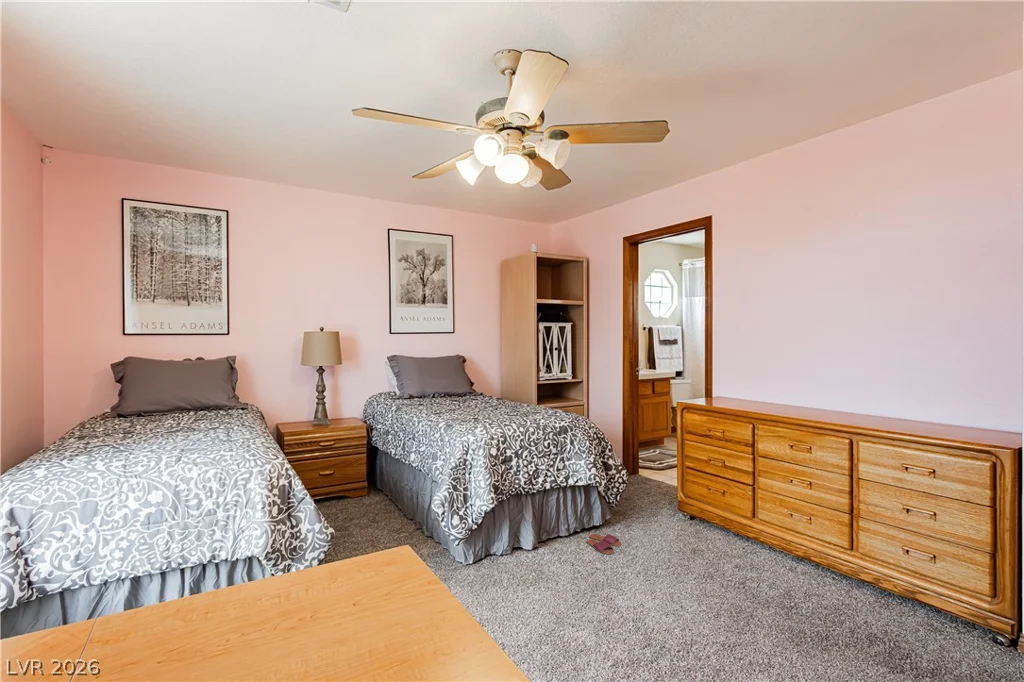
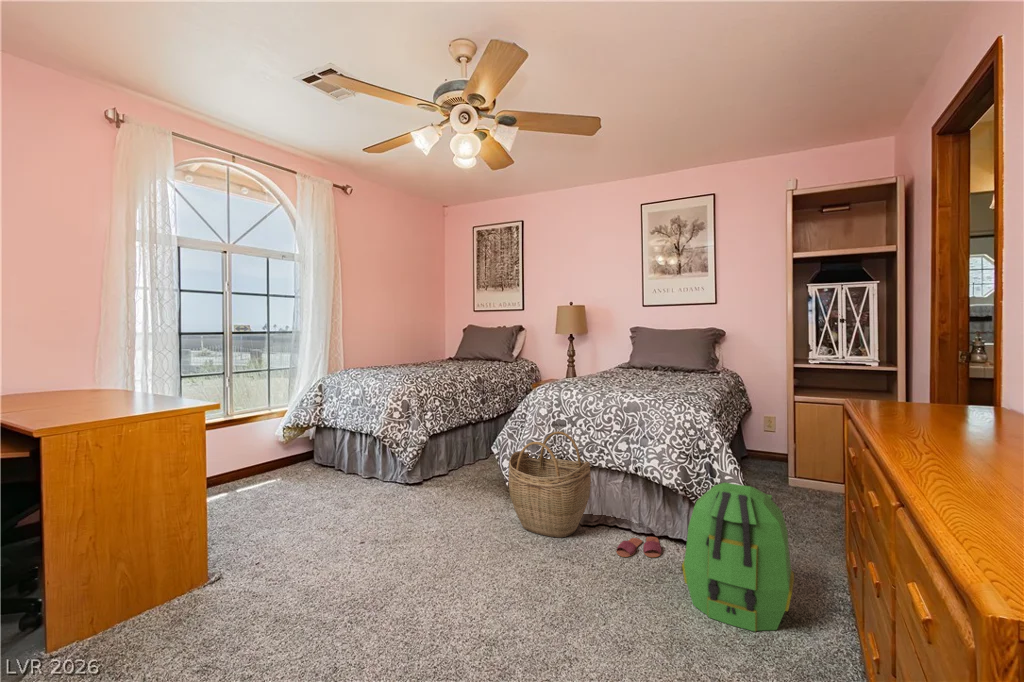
backpack: none [656,462,727,555] -> present [681,483,794,631]
woven basket: none [492,467,574,576] -> present [509,432,591,538]

